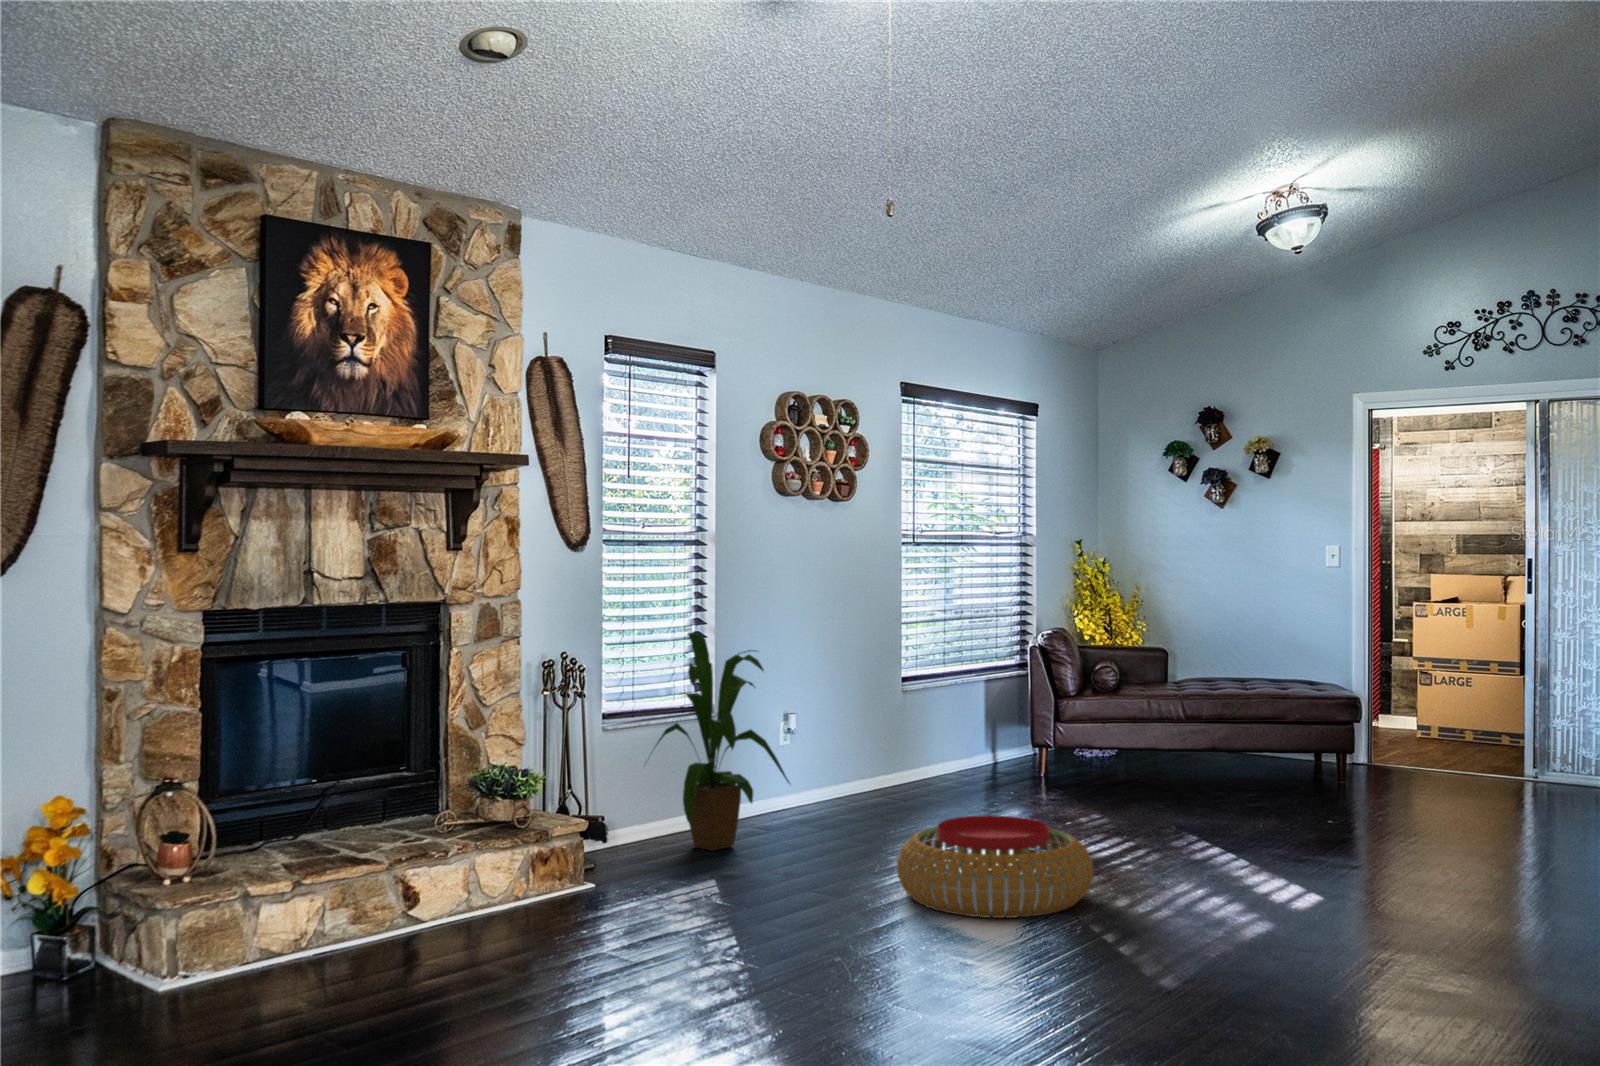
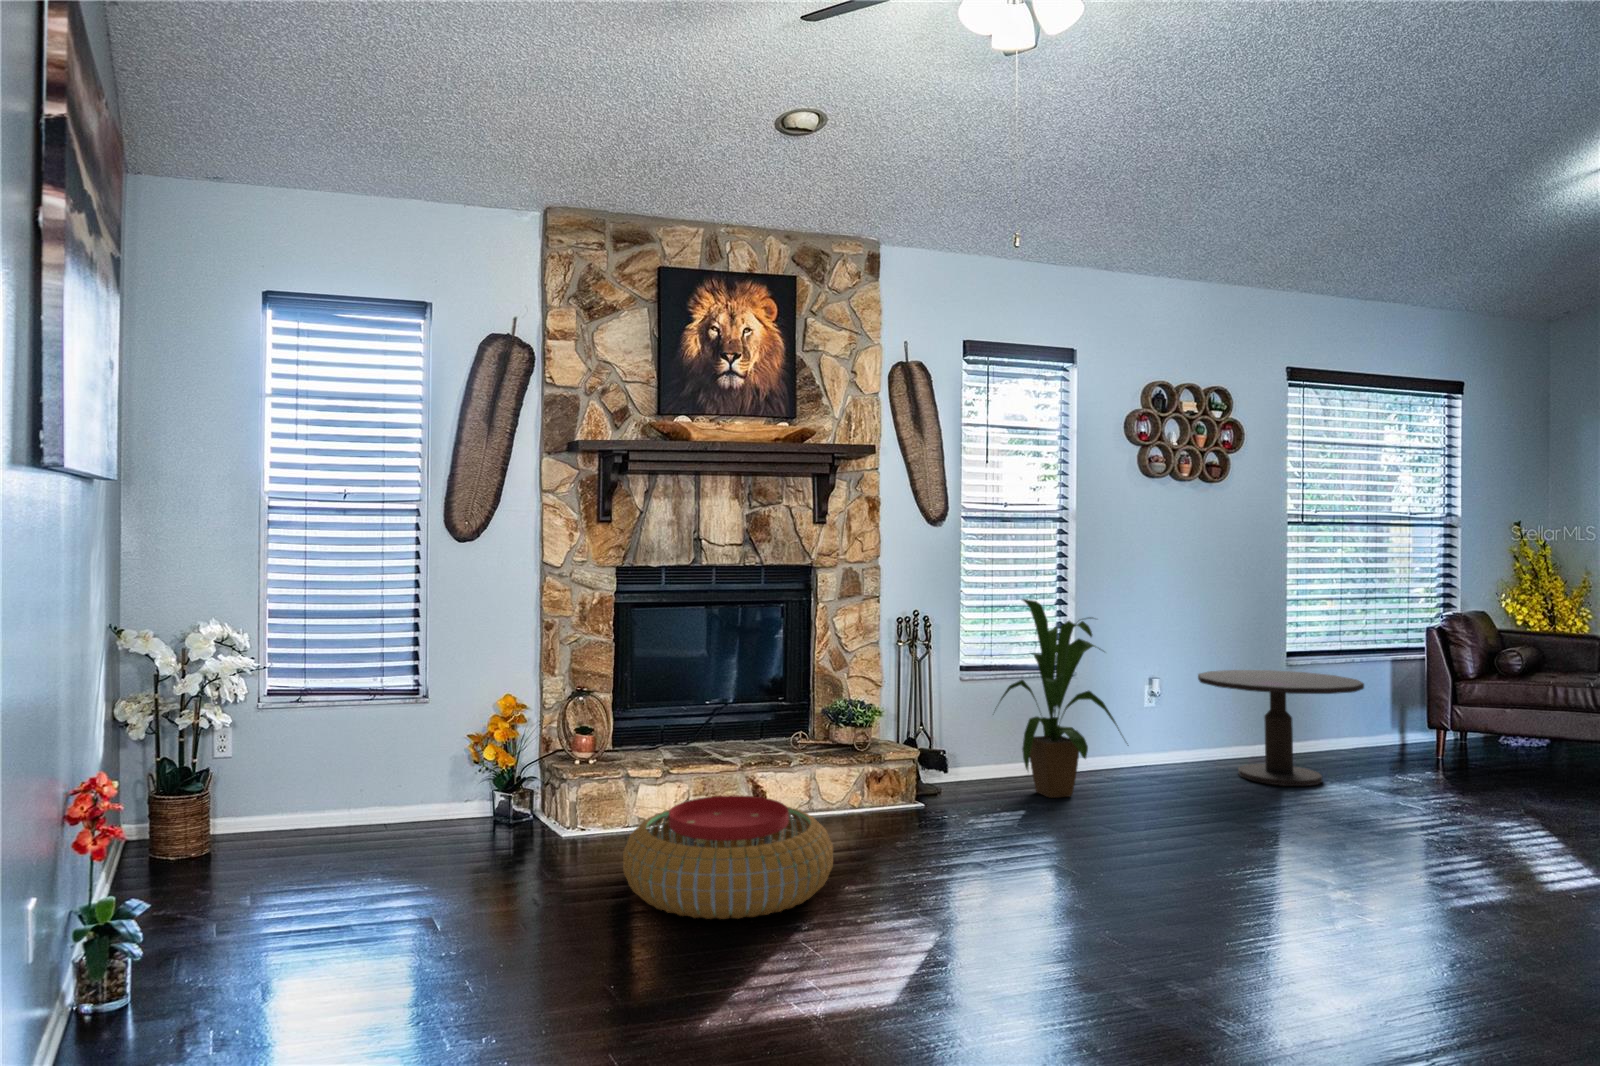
side table: none [832,697,984,812] -> present [1198,670,1364,786]
pouf: present [897,815,1093,918] -> present [623,795,833,919]

